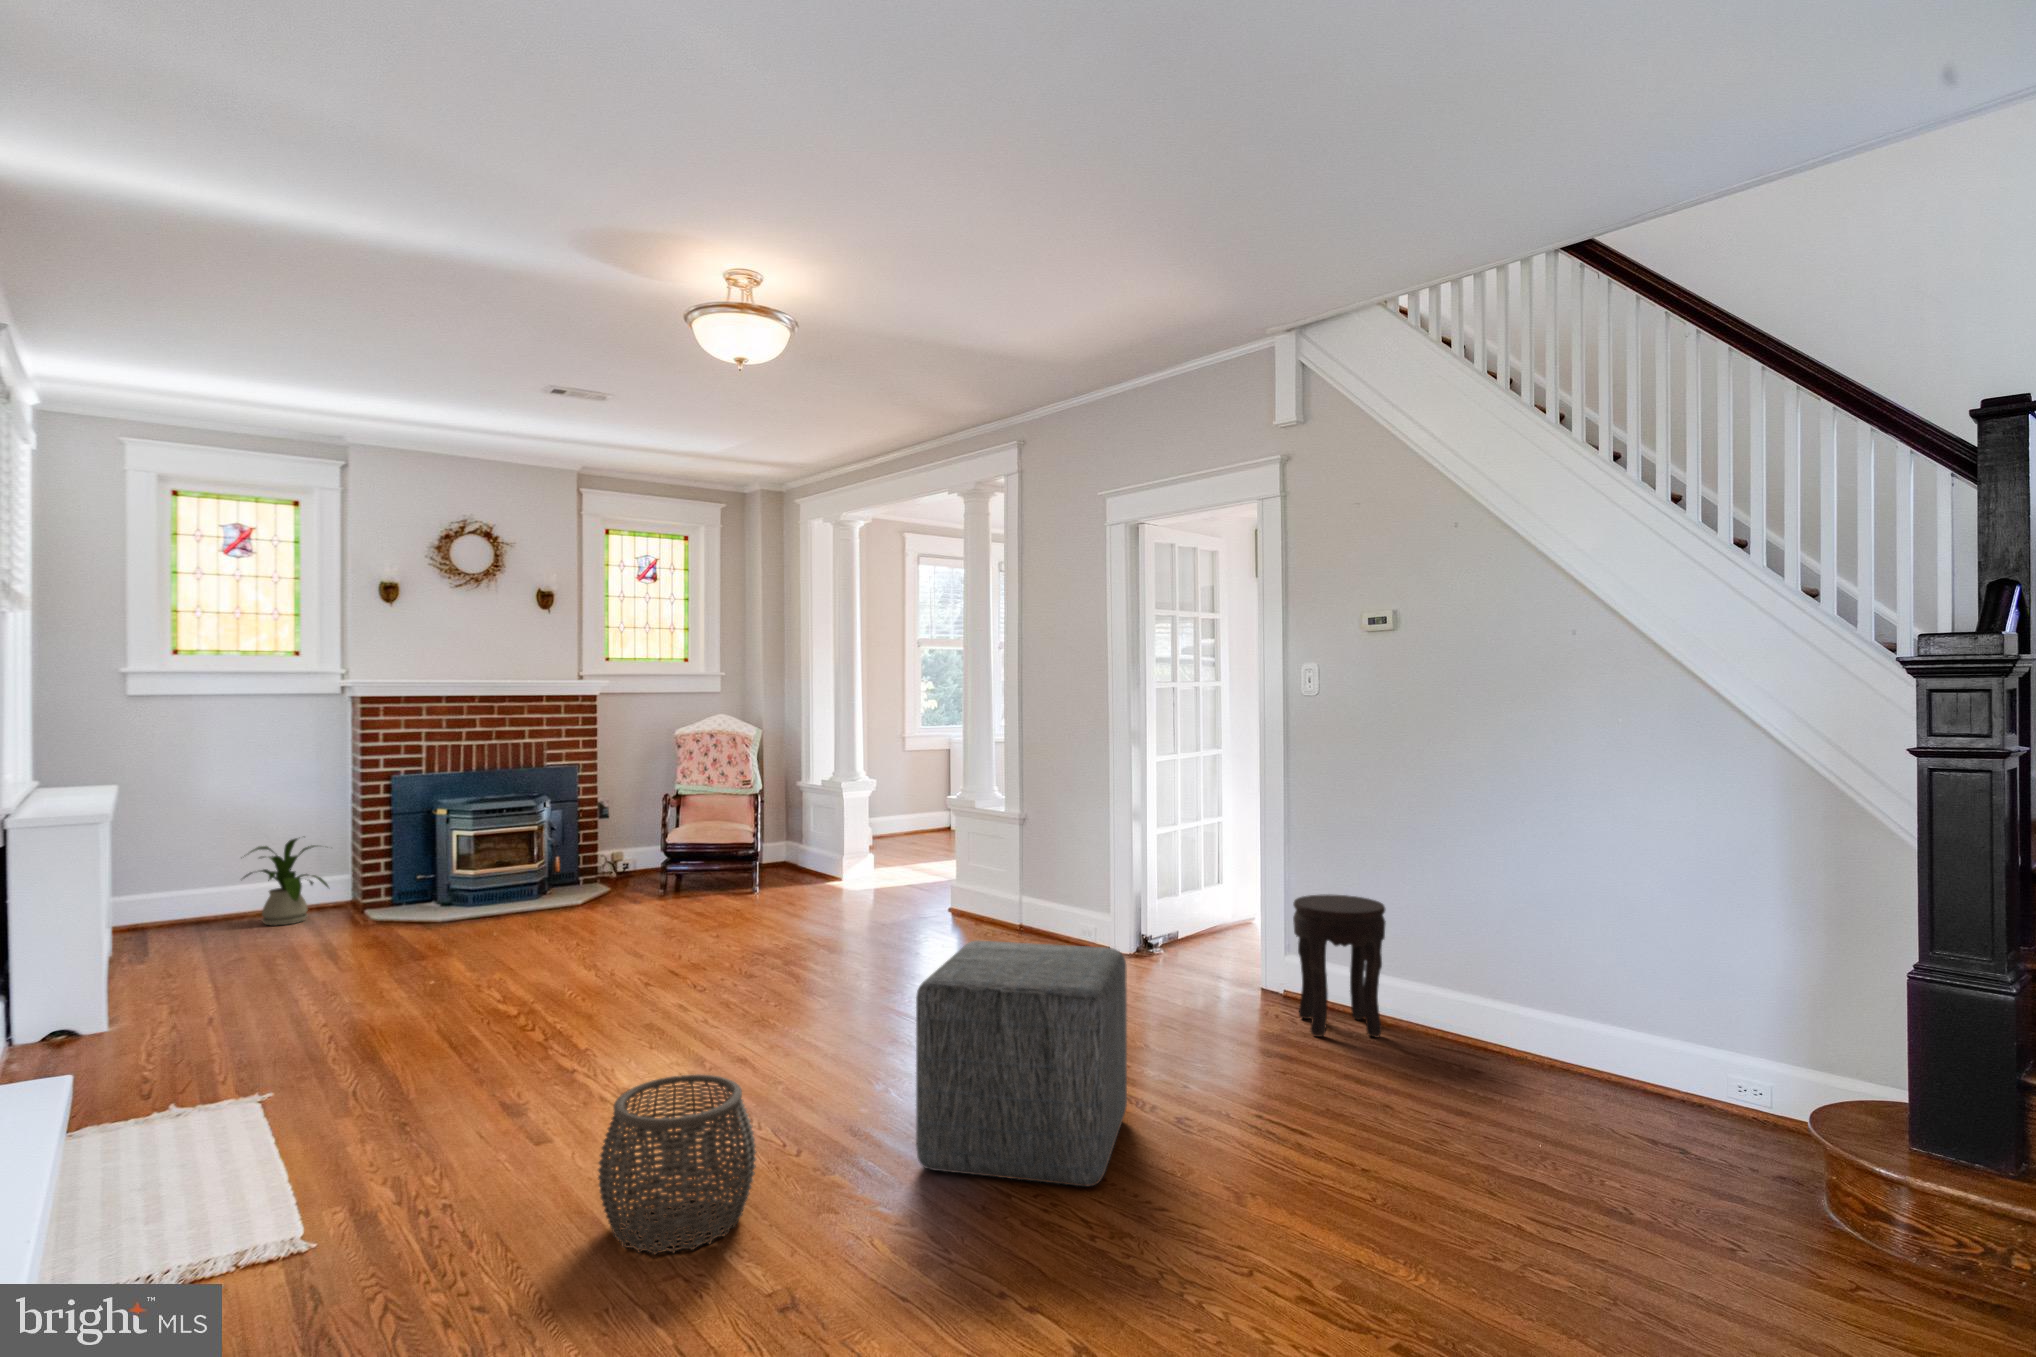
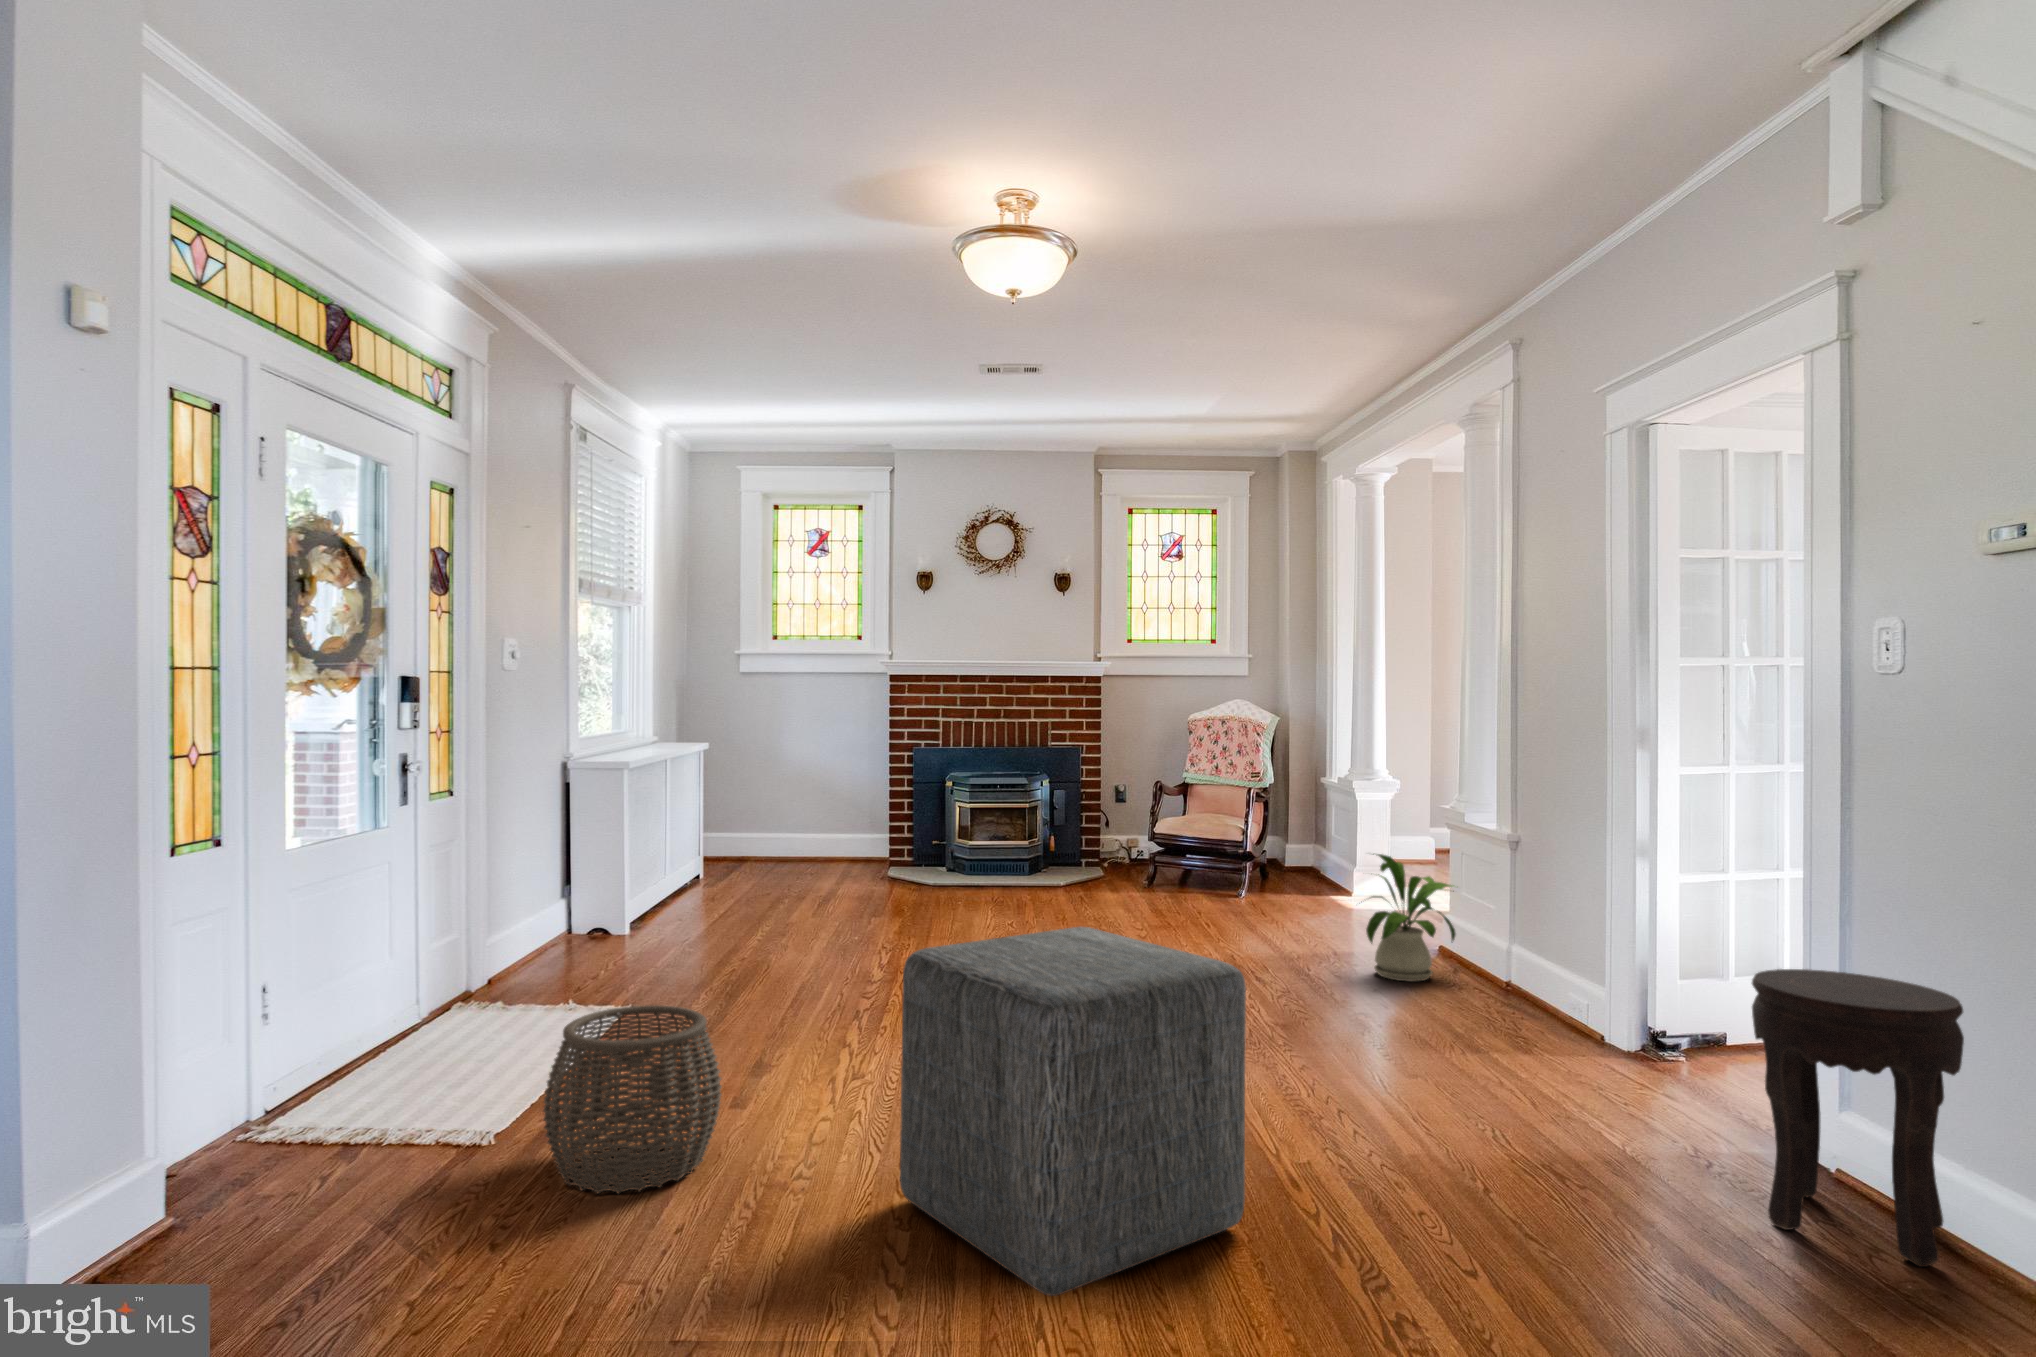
house plant: present [244,838,328,926] -> present [1366,854,1456,982]

